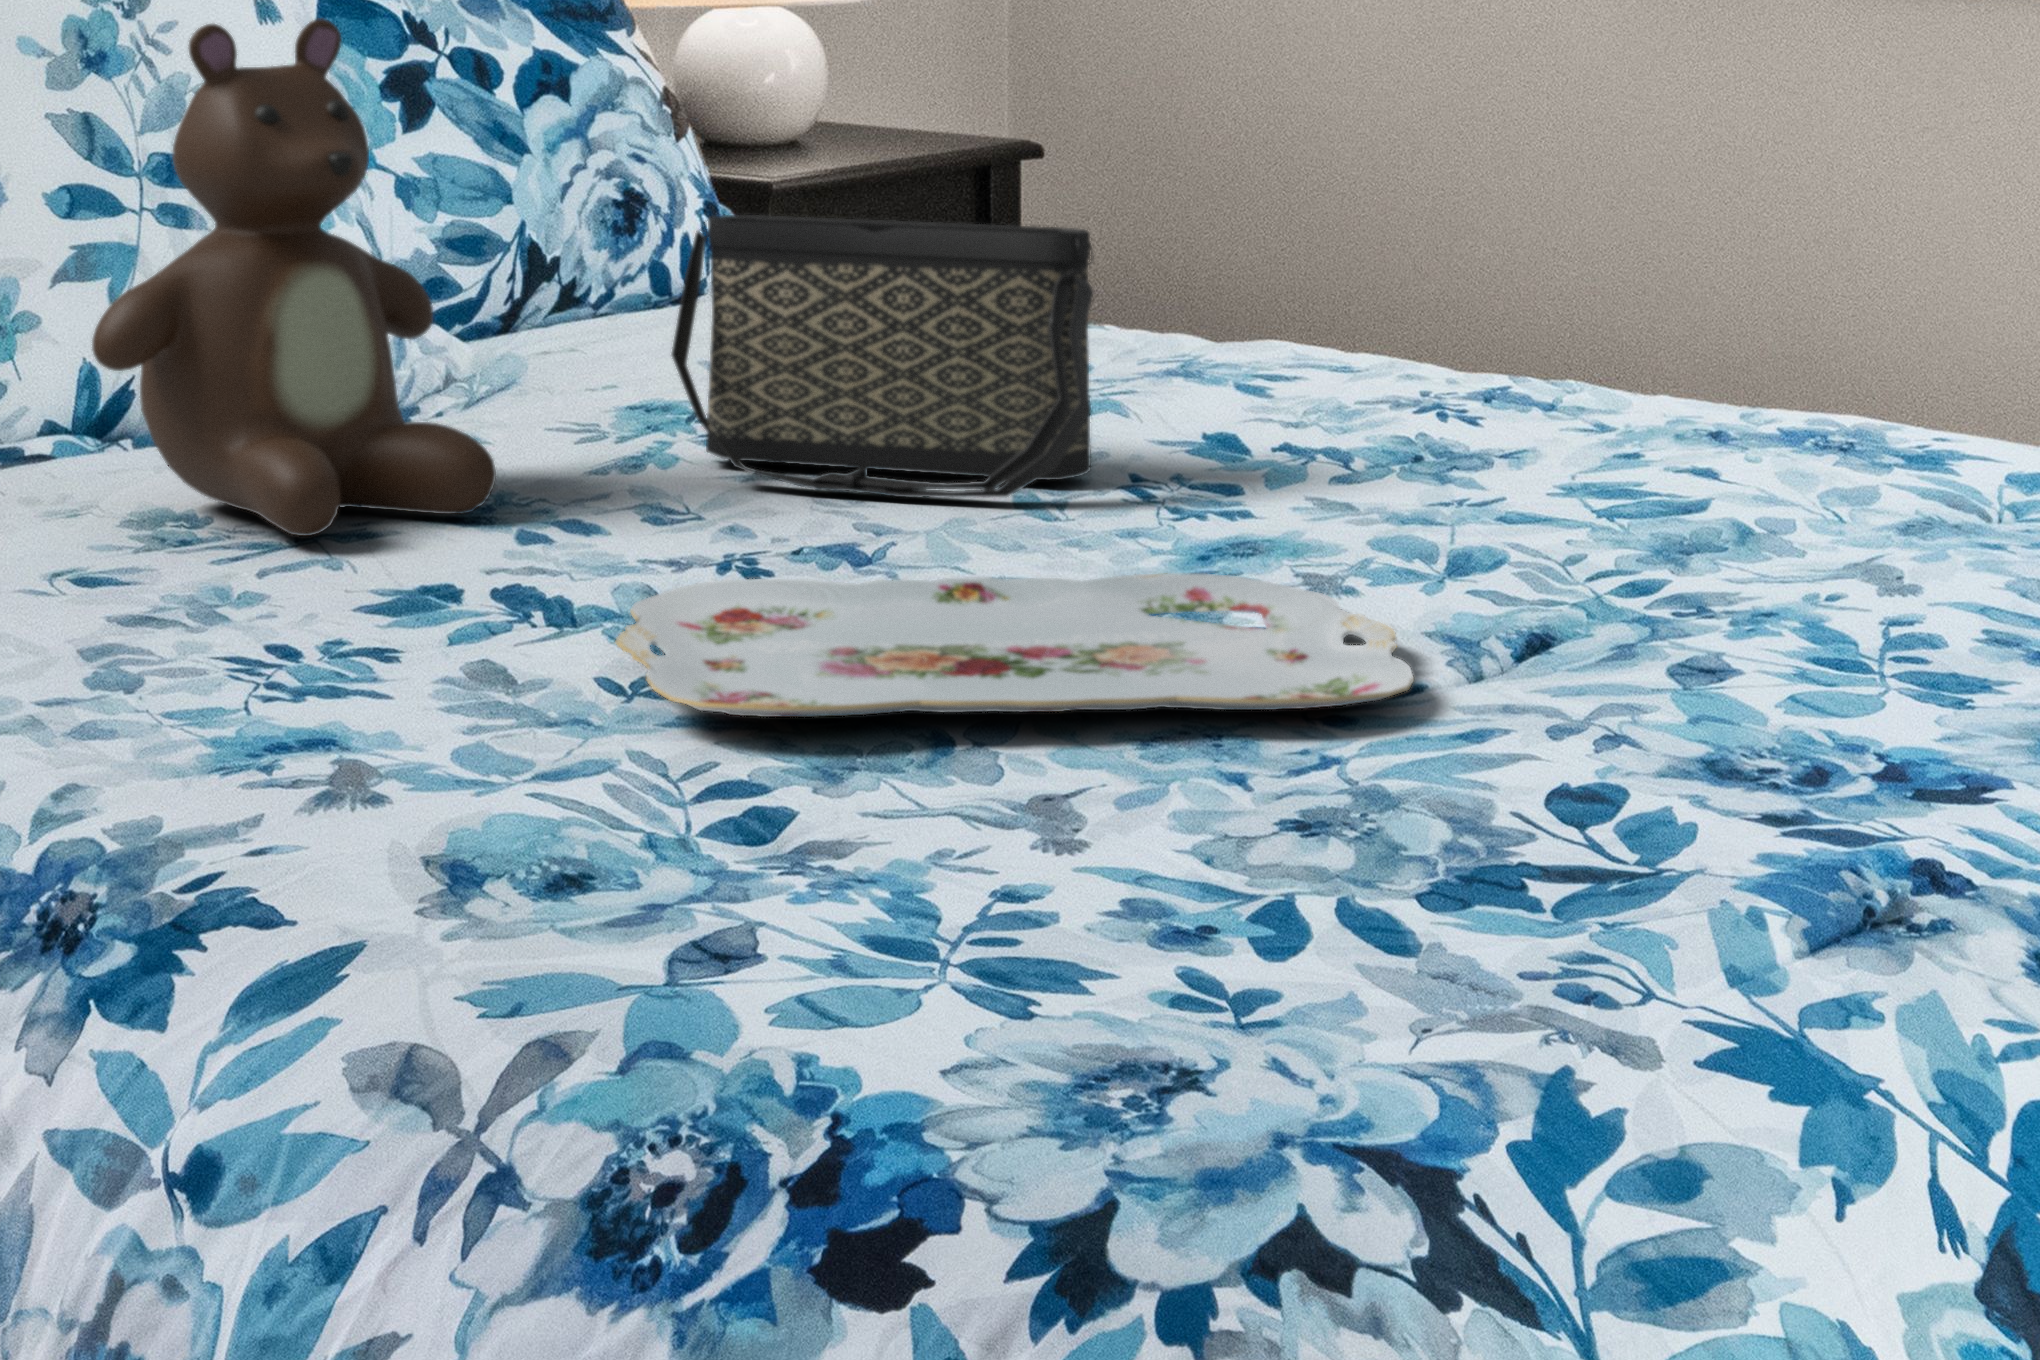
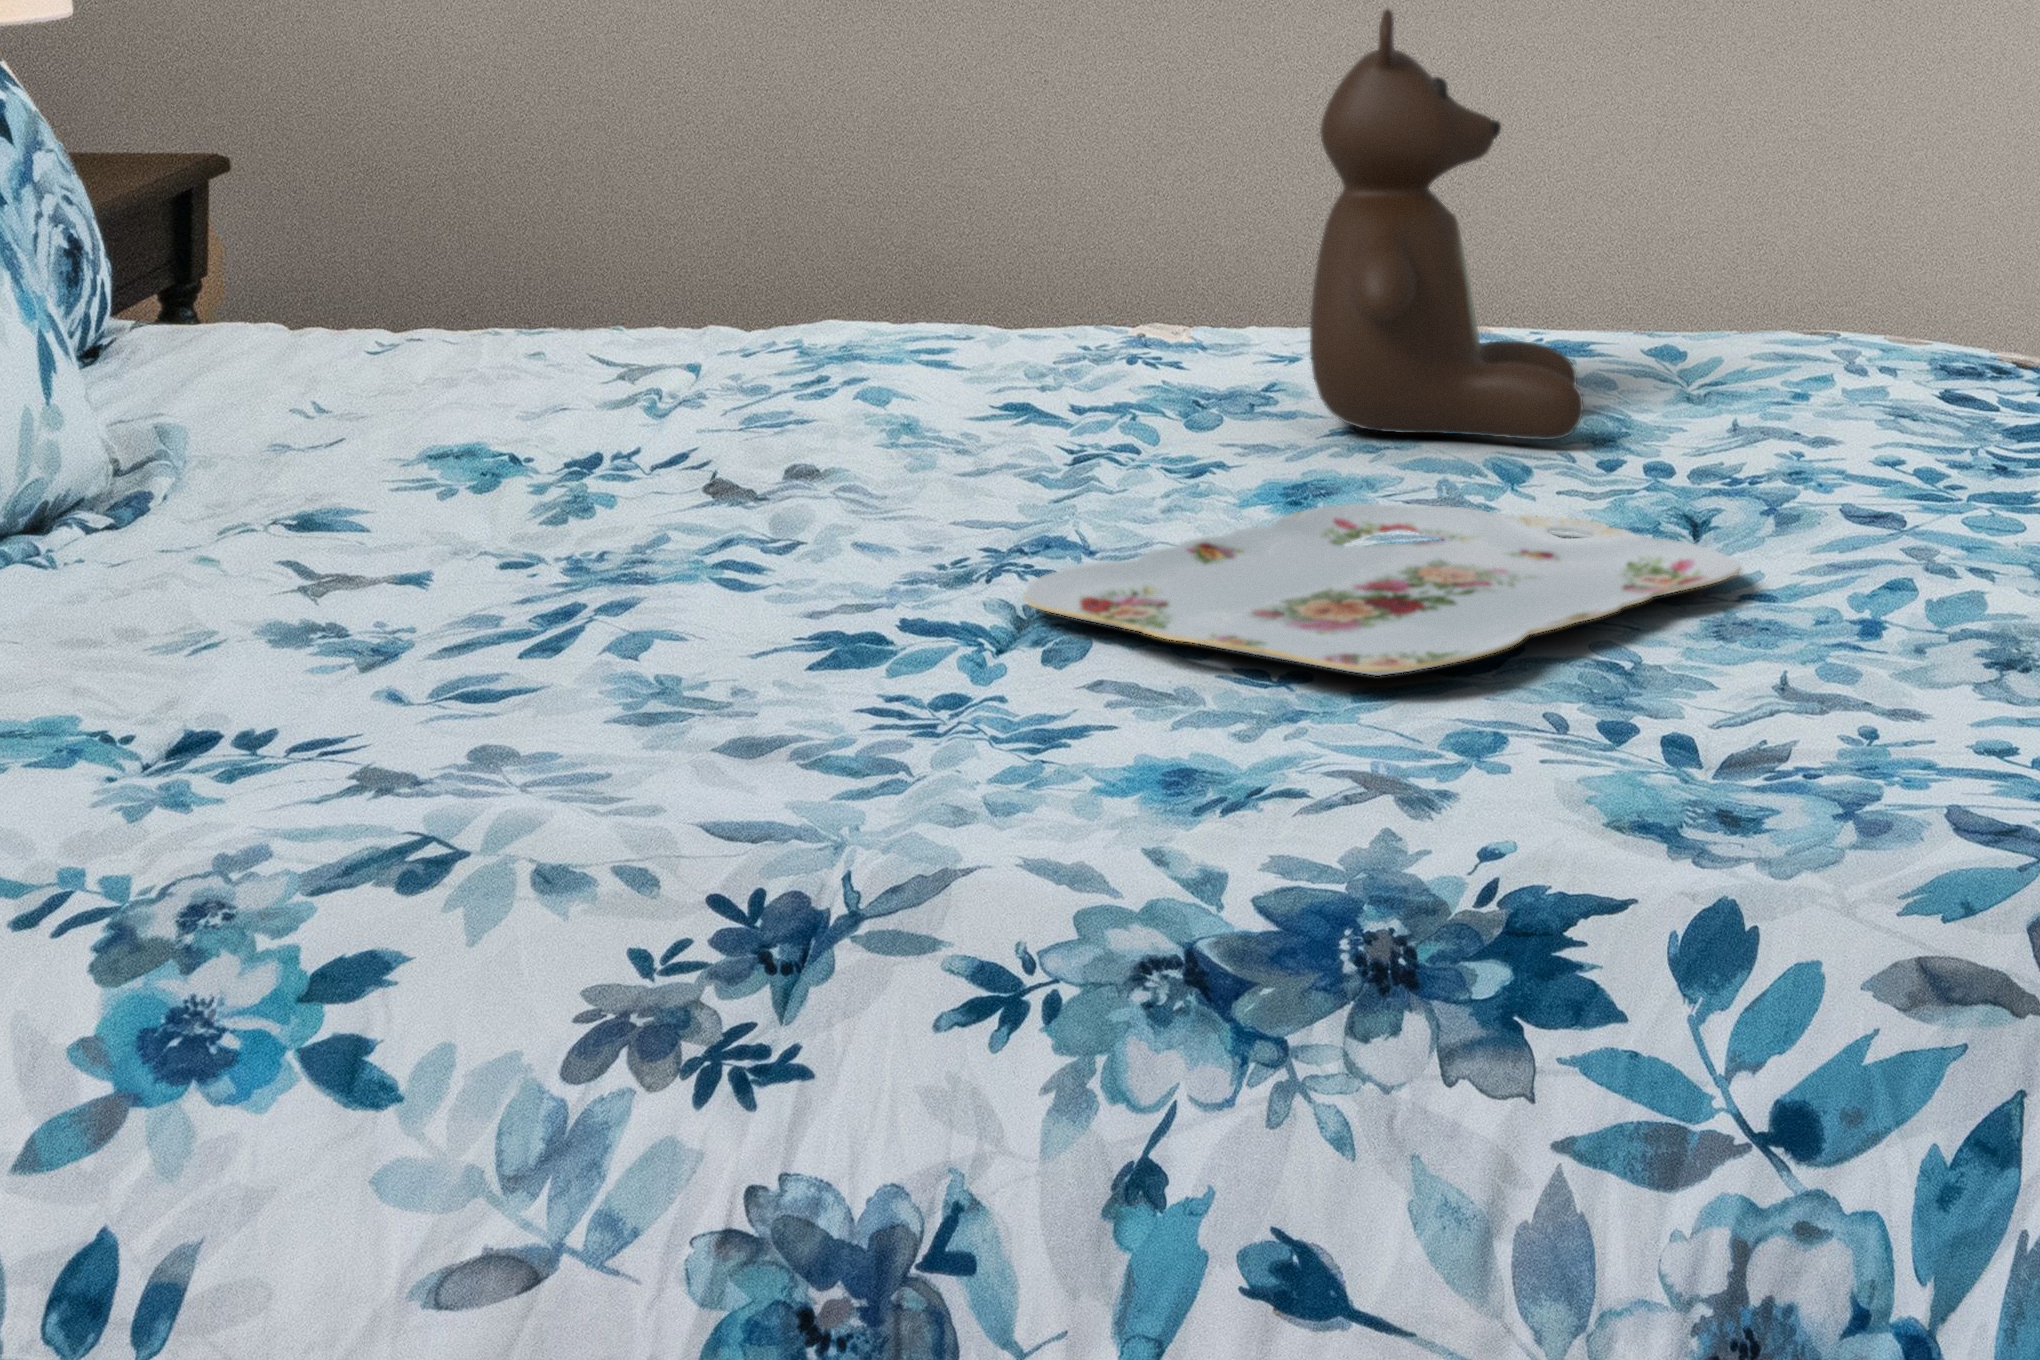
teddy bear: present [92,18,496,536] -> present [1310,9,1583,440]
handbag: present [672,215,1093,497] -> none [580,225,1020,496]

